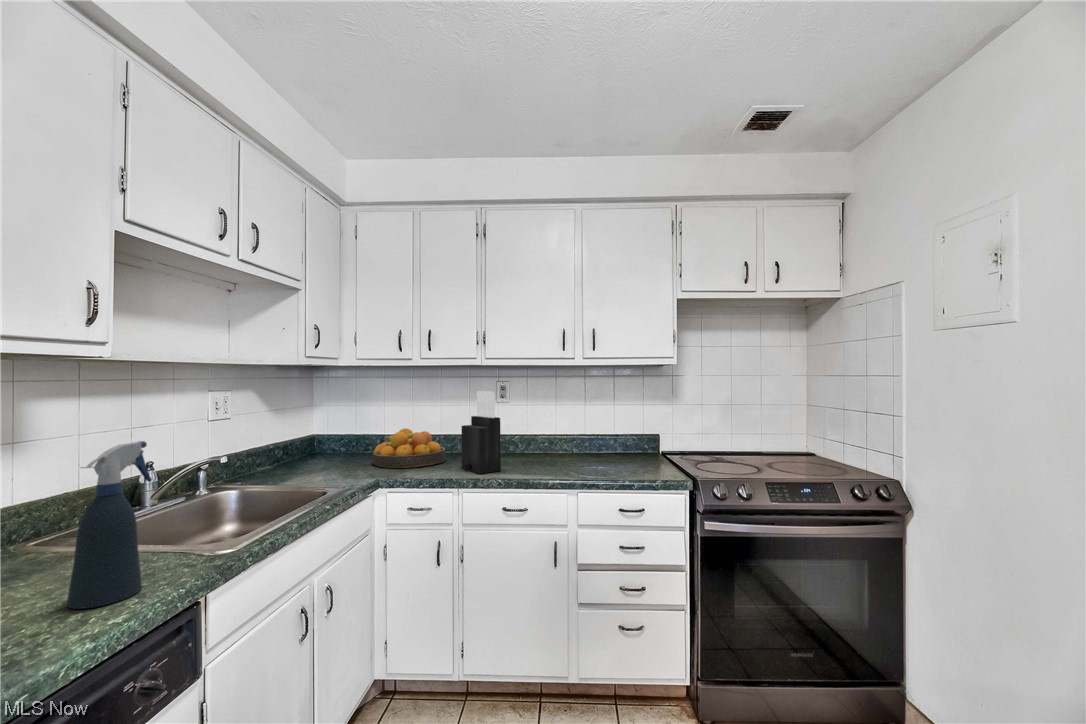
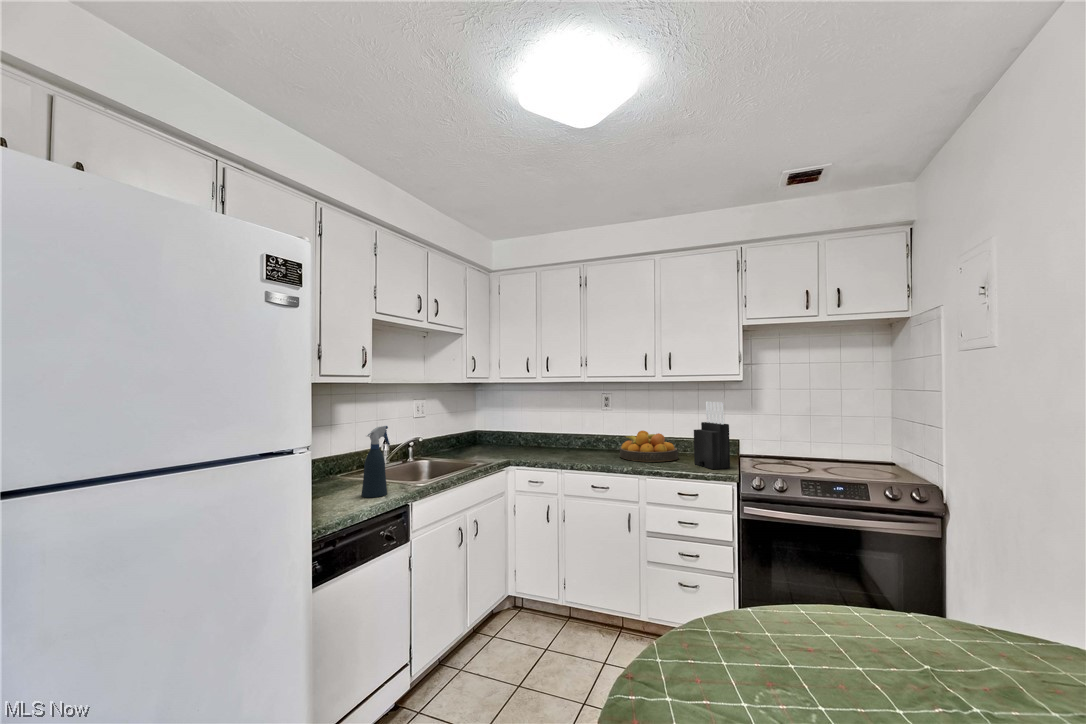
knife block: present [462,391,501,474] -> present [694,402,730,469]
fruit bowl: present [372,428,446,468] -> present [620,431,678,462]

